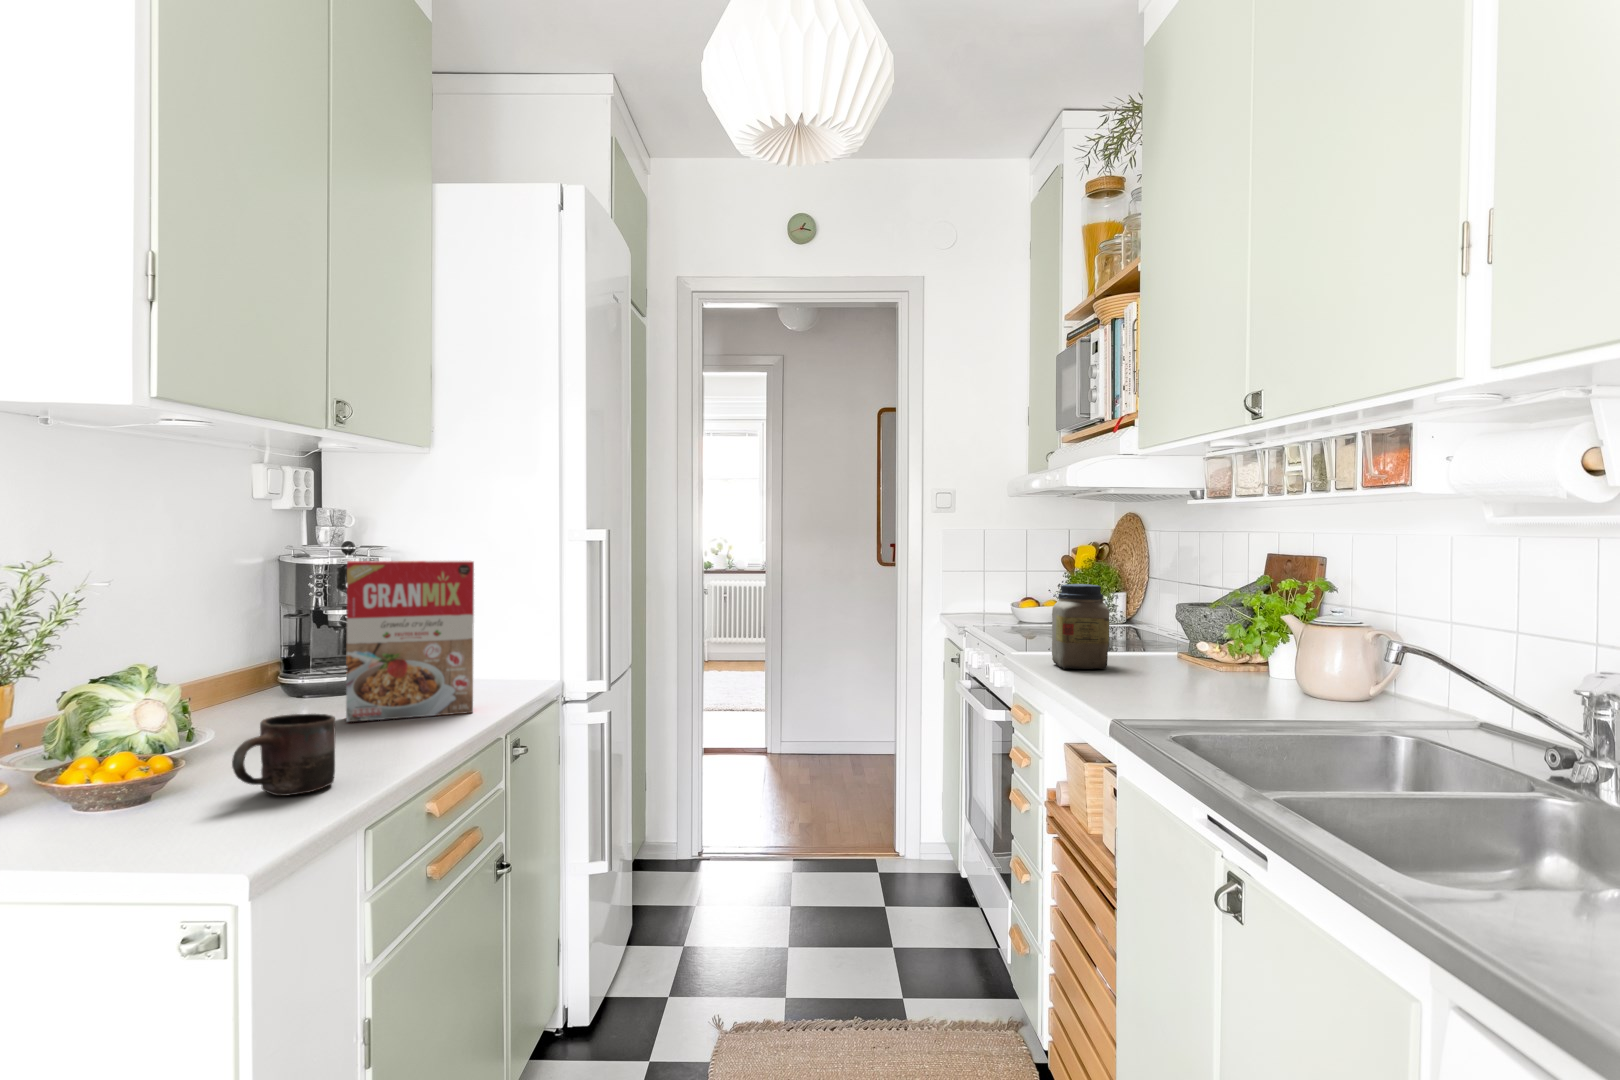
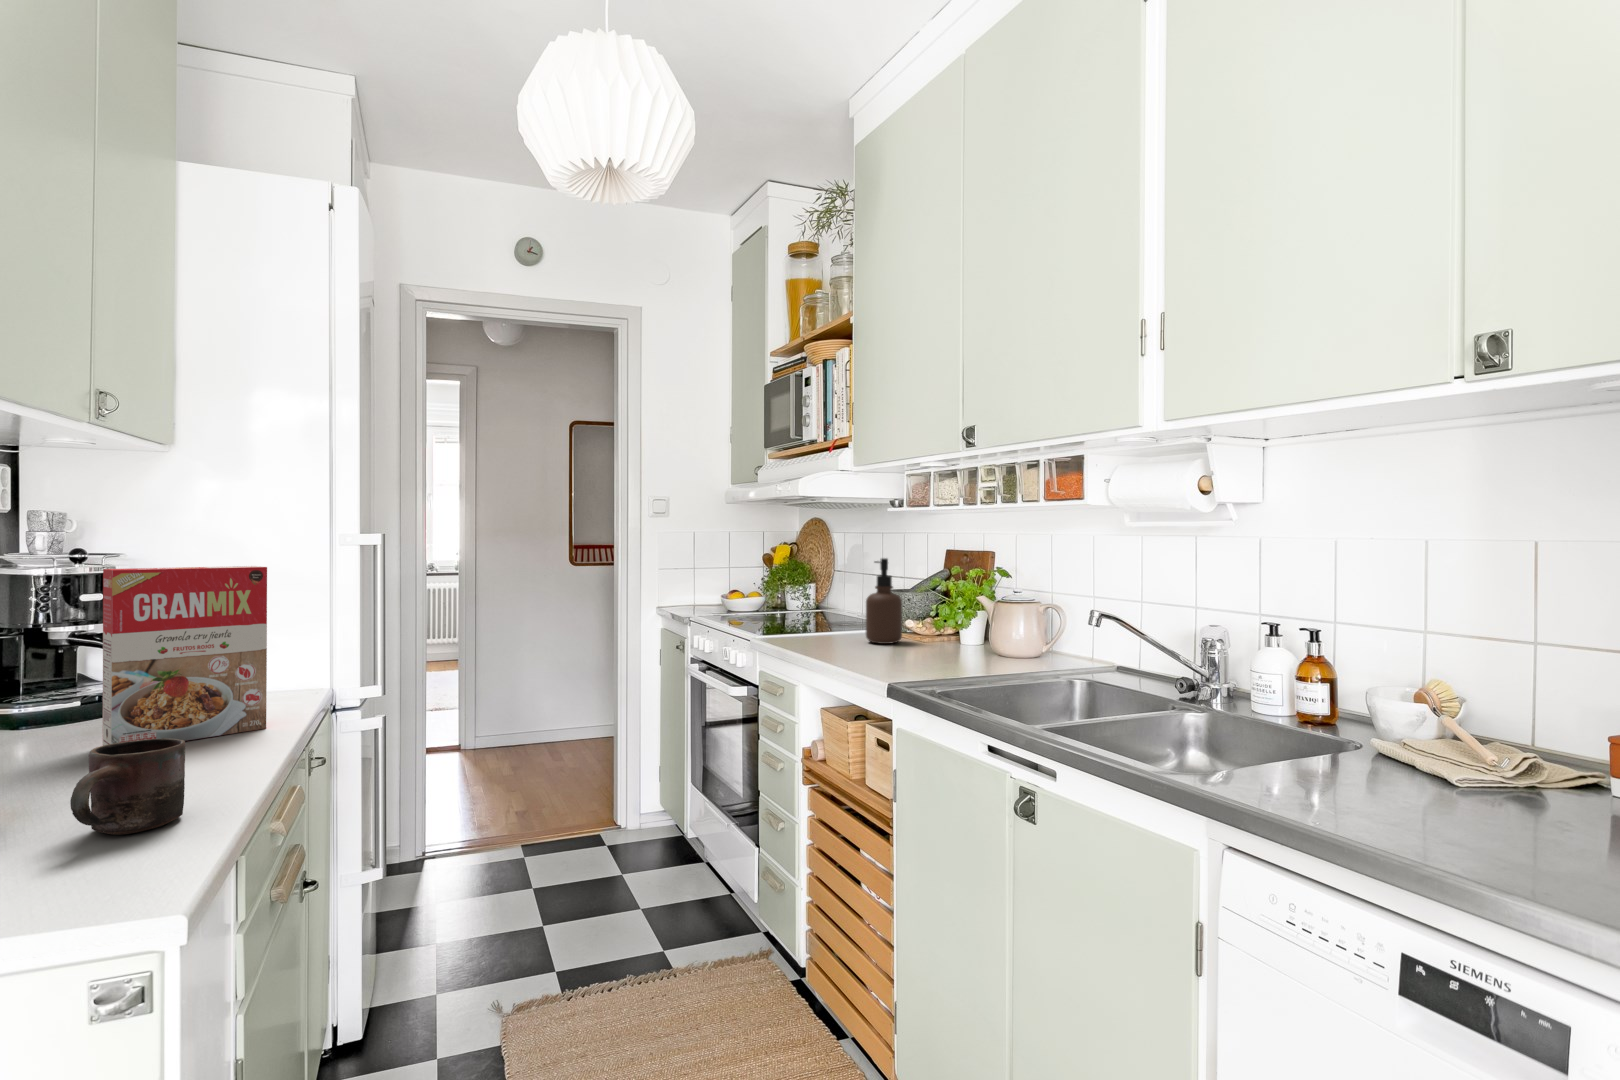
soap dispenser: none [1144,562,1194,671] -> present [866,558,902,644]
jar: present [1052,584,1109,669] -> none [795,577,842,647]

